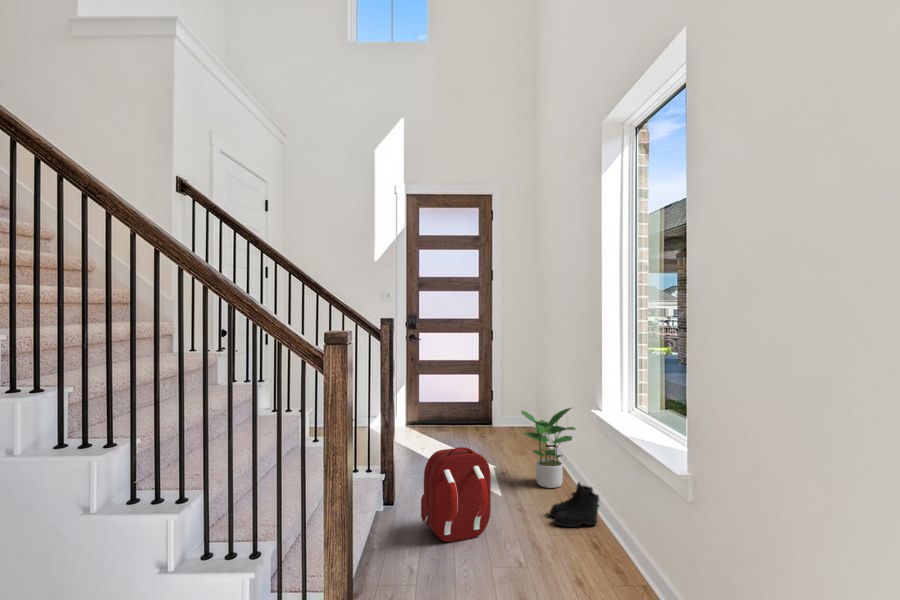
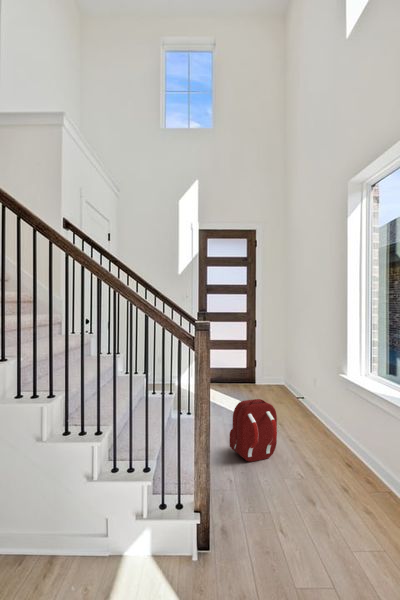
potted plant: present [521,408,576,488] -> none [286,373,325,426]
boots: present [549,483,599,527] -> none [311,423,347,453]

